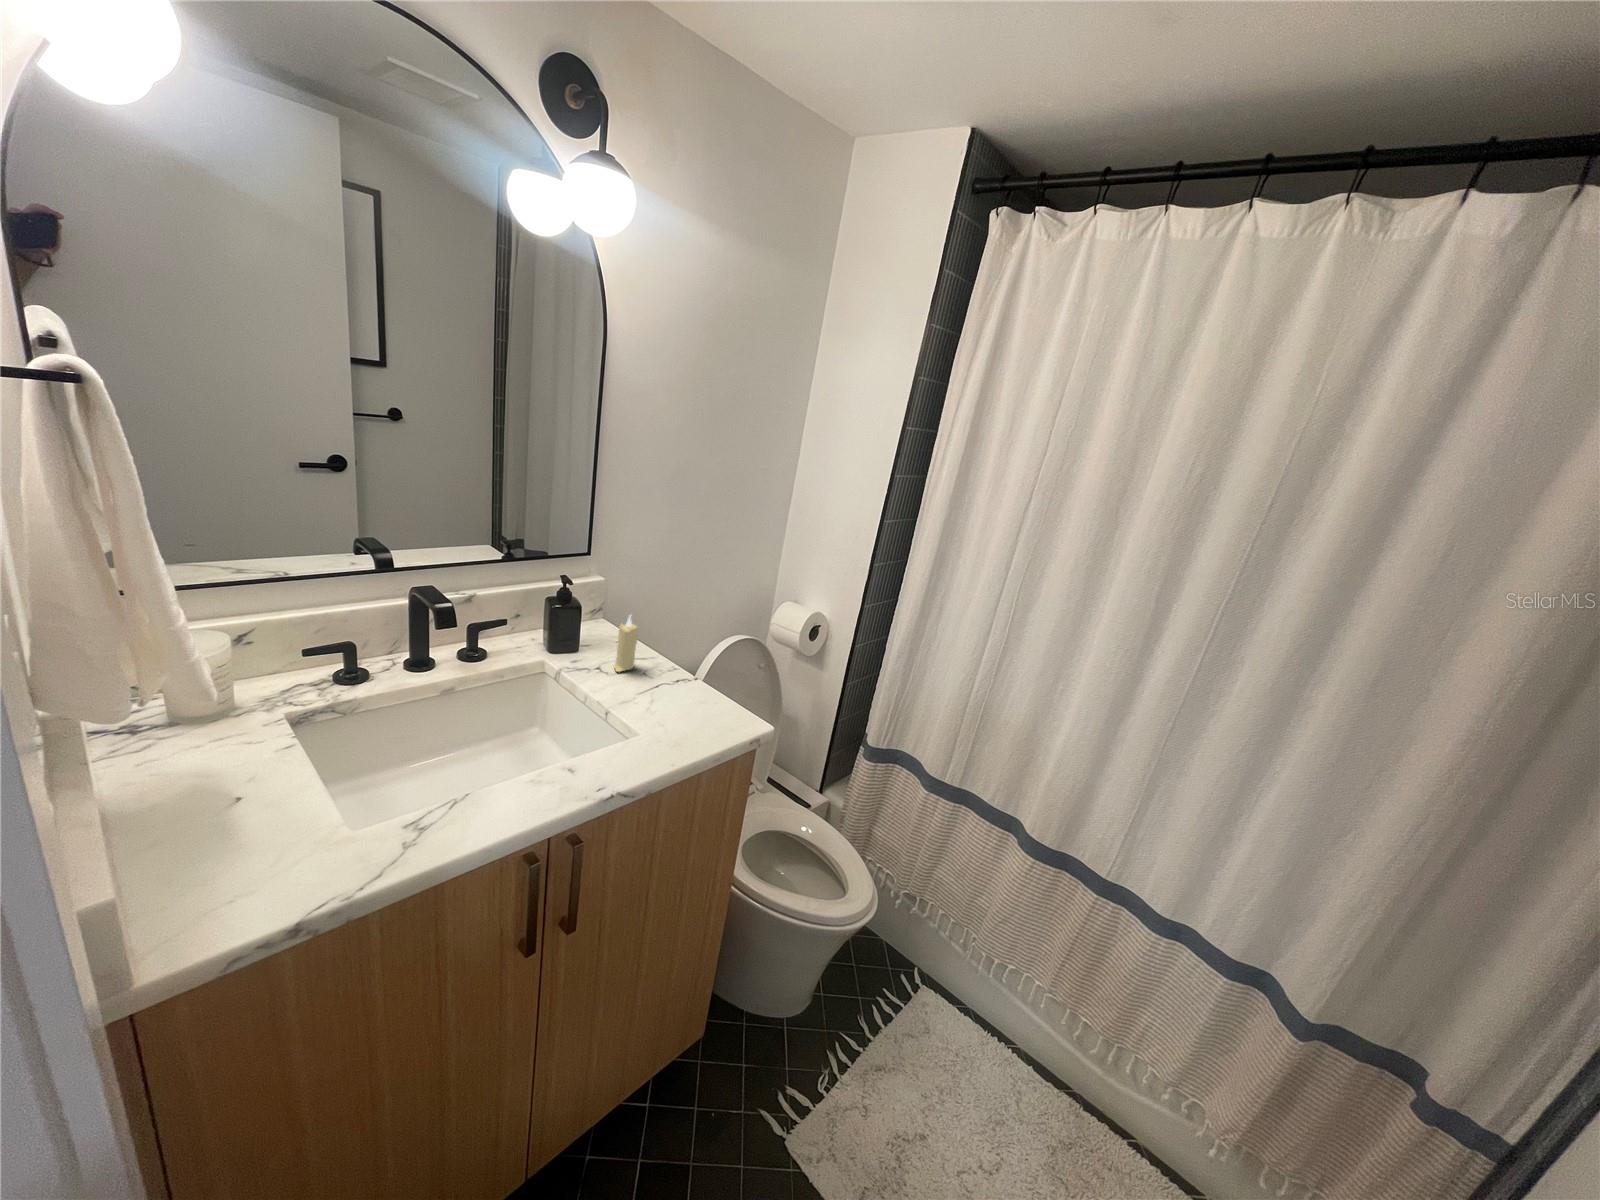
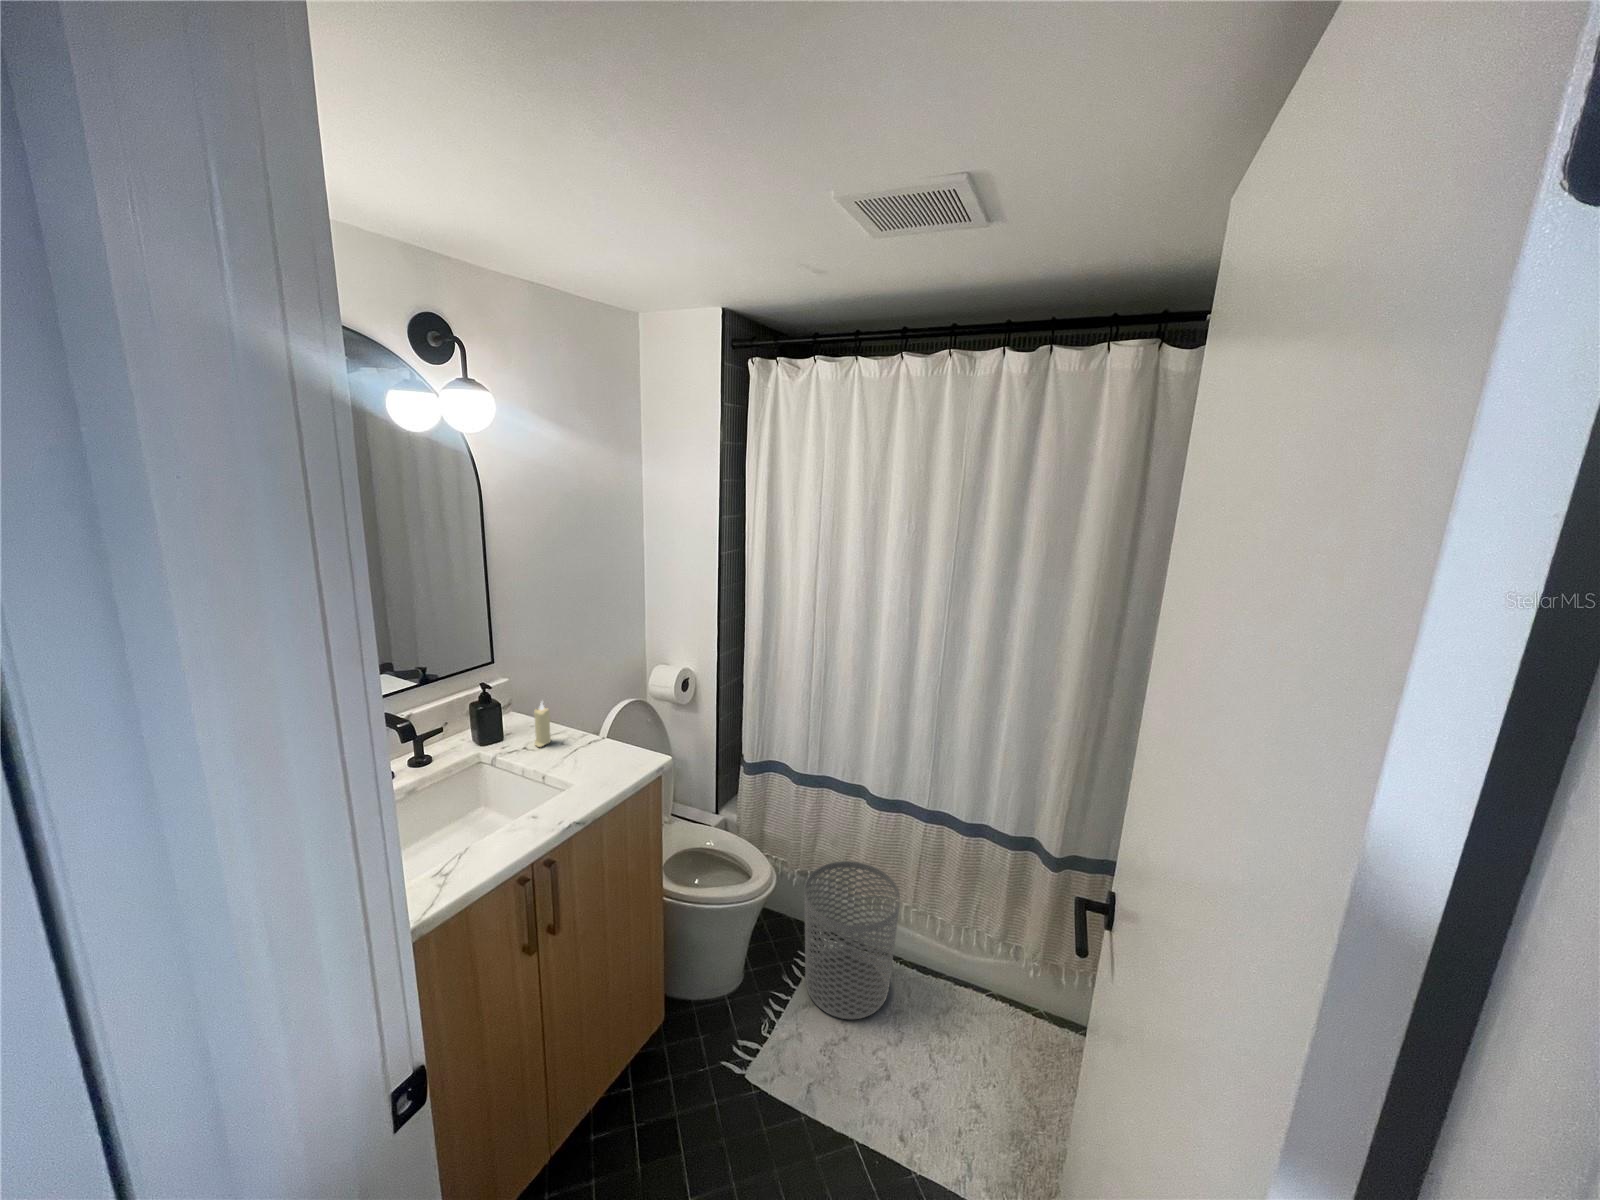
waste bin: none [885,903,1038,1117] -> present [804,861,900,1019]

